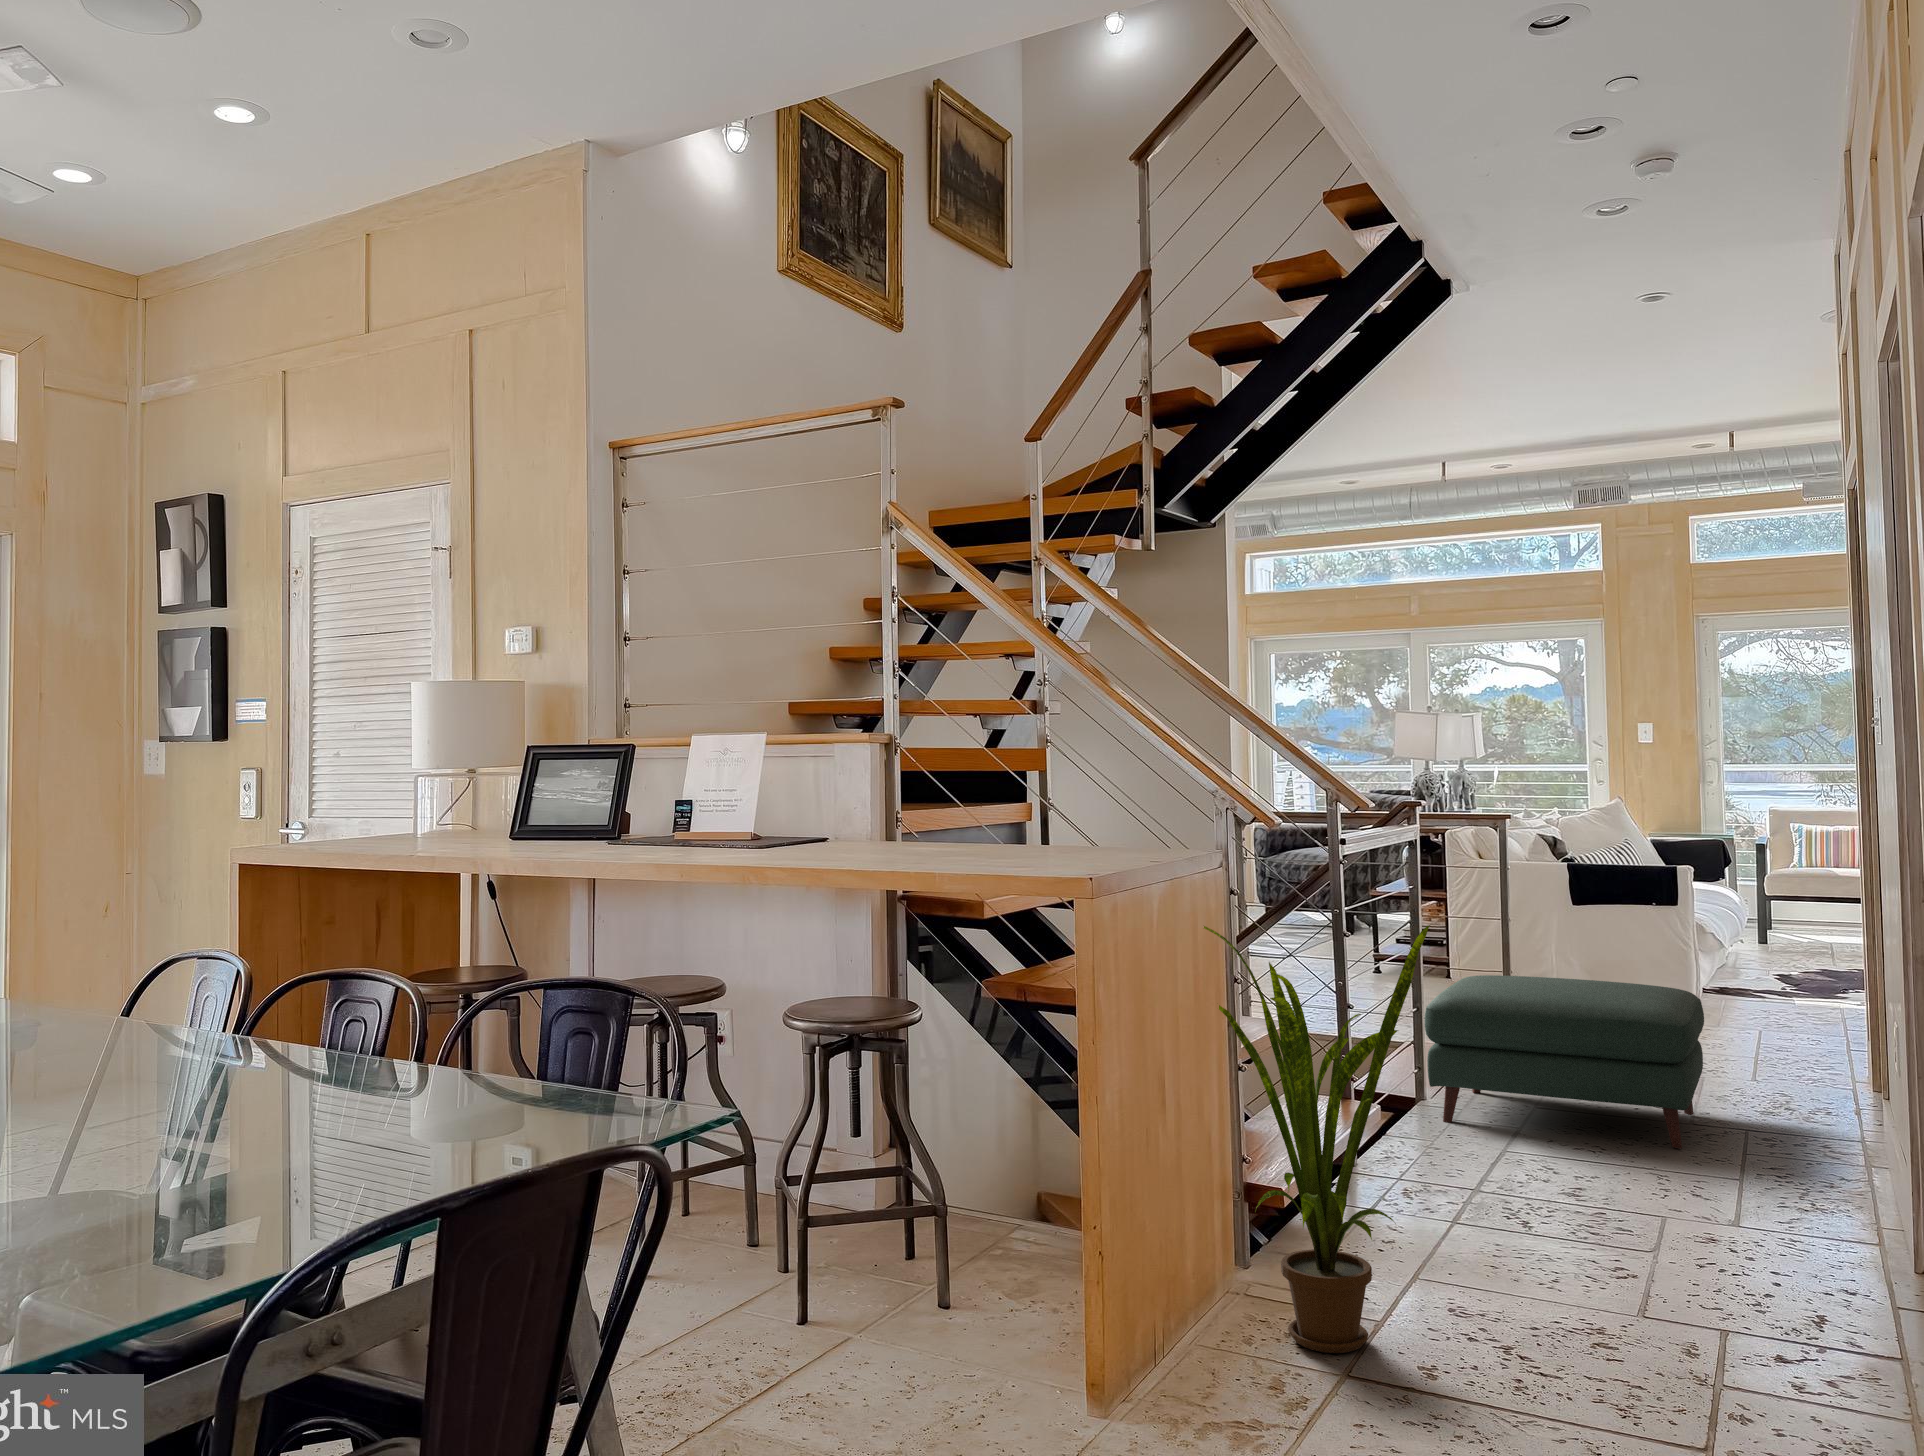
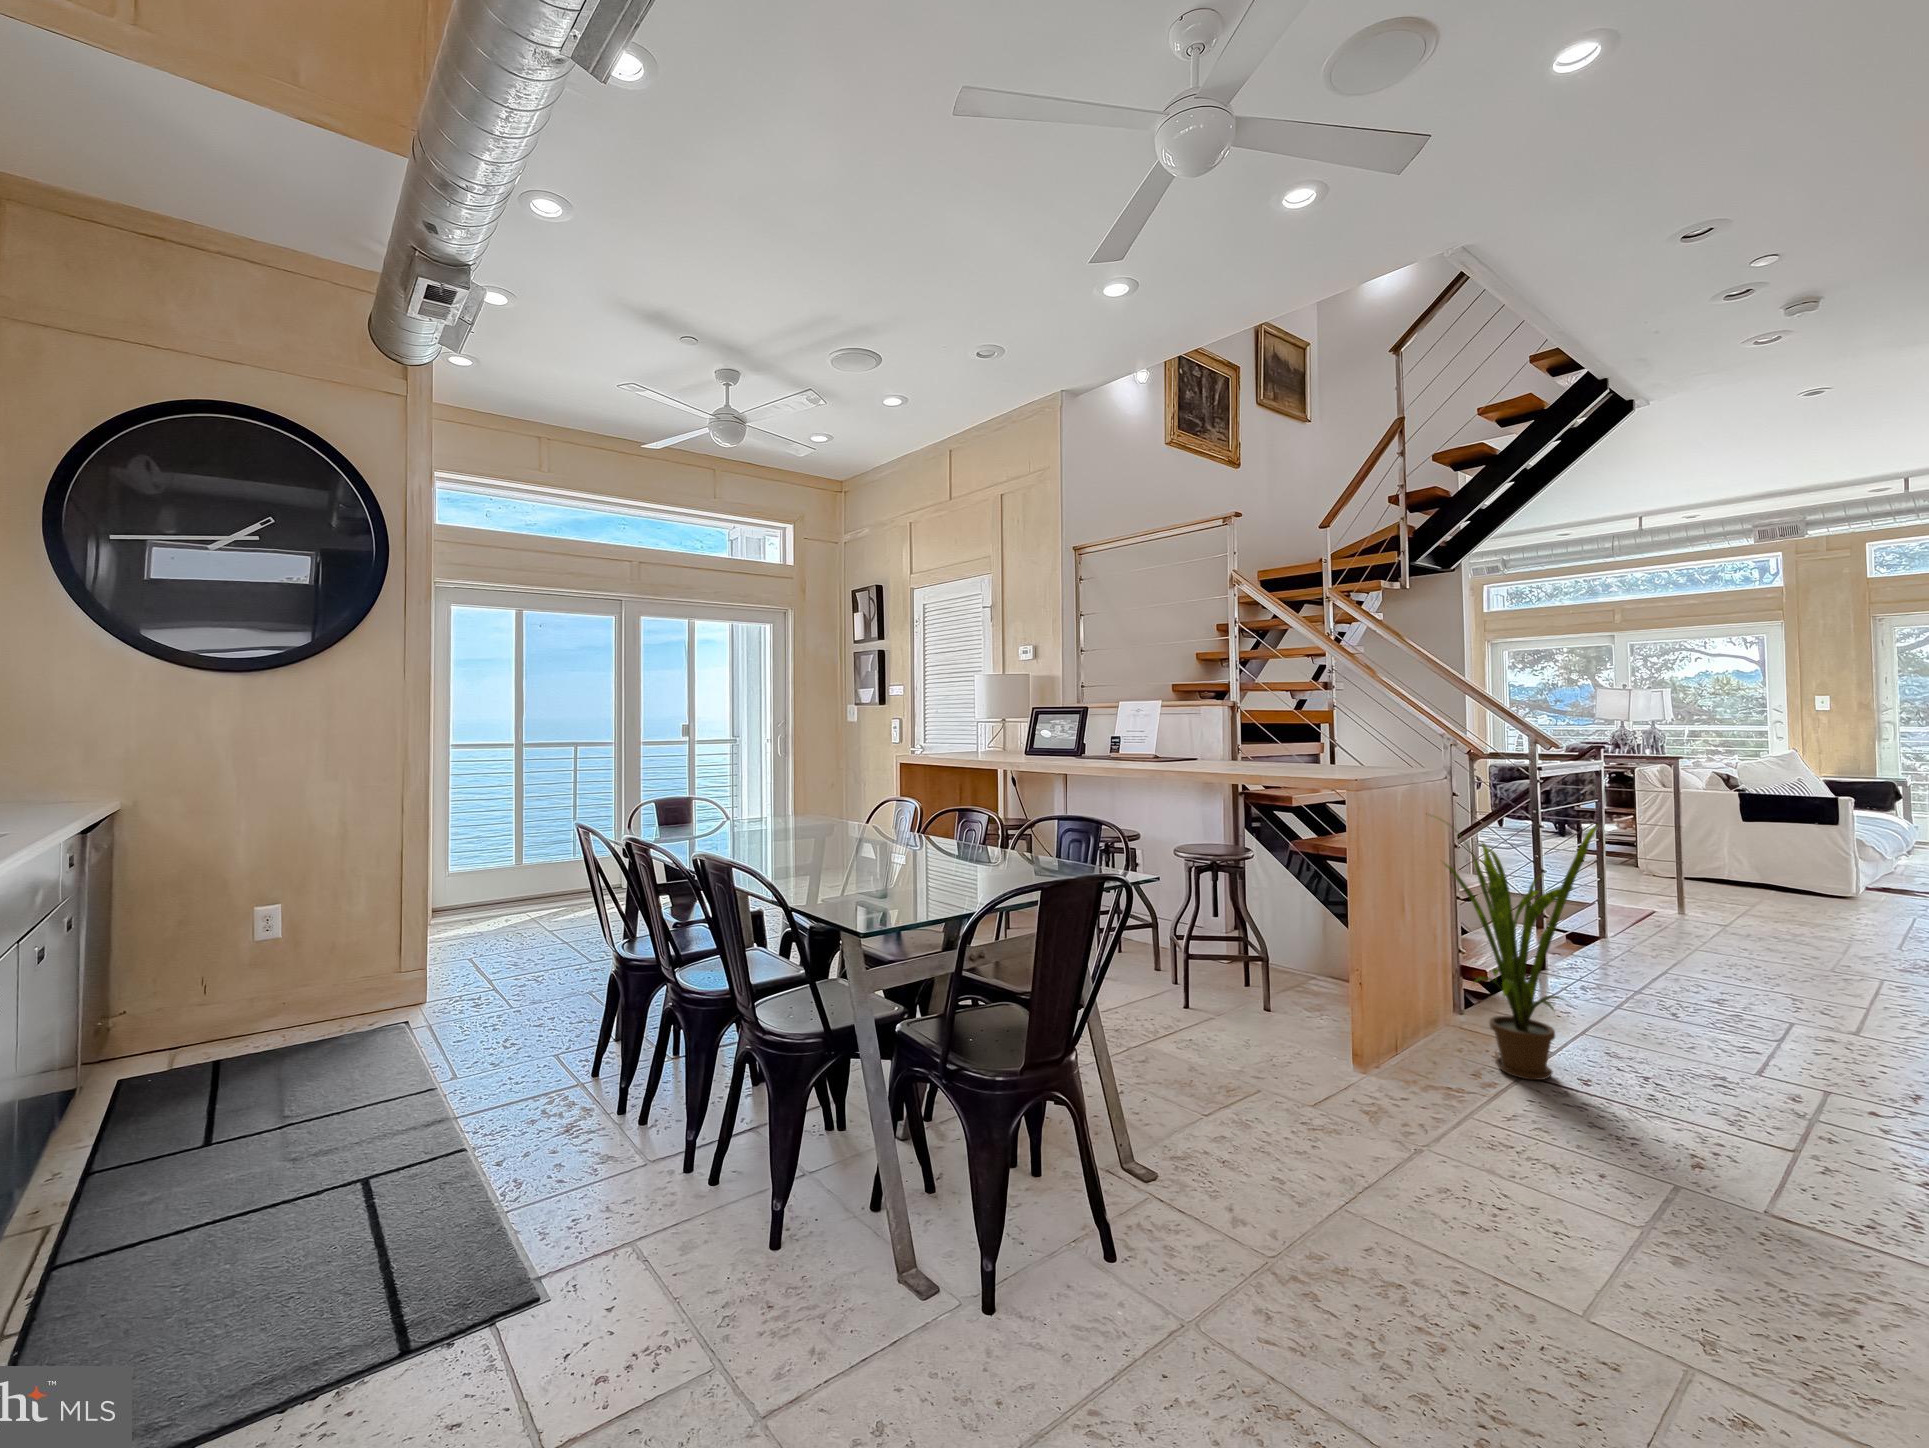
ottoman: present [1425,975,1704,1148] -> none [1609,864,1854,994]

